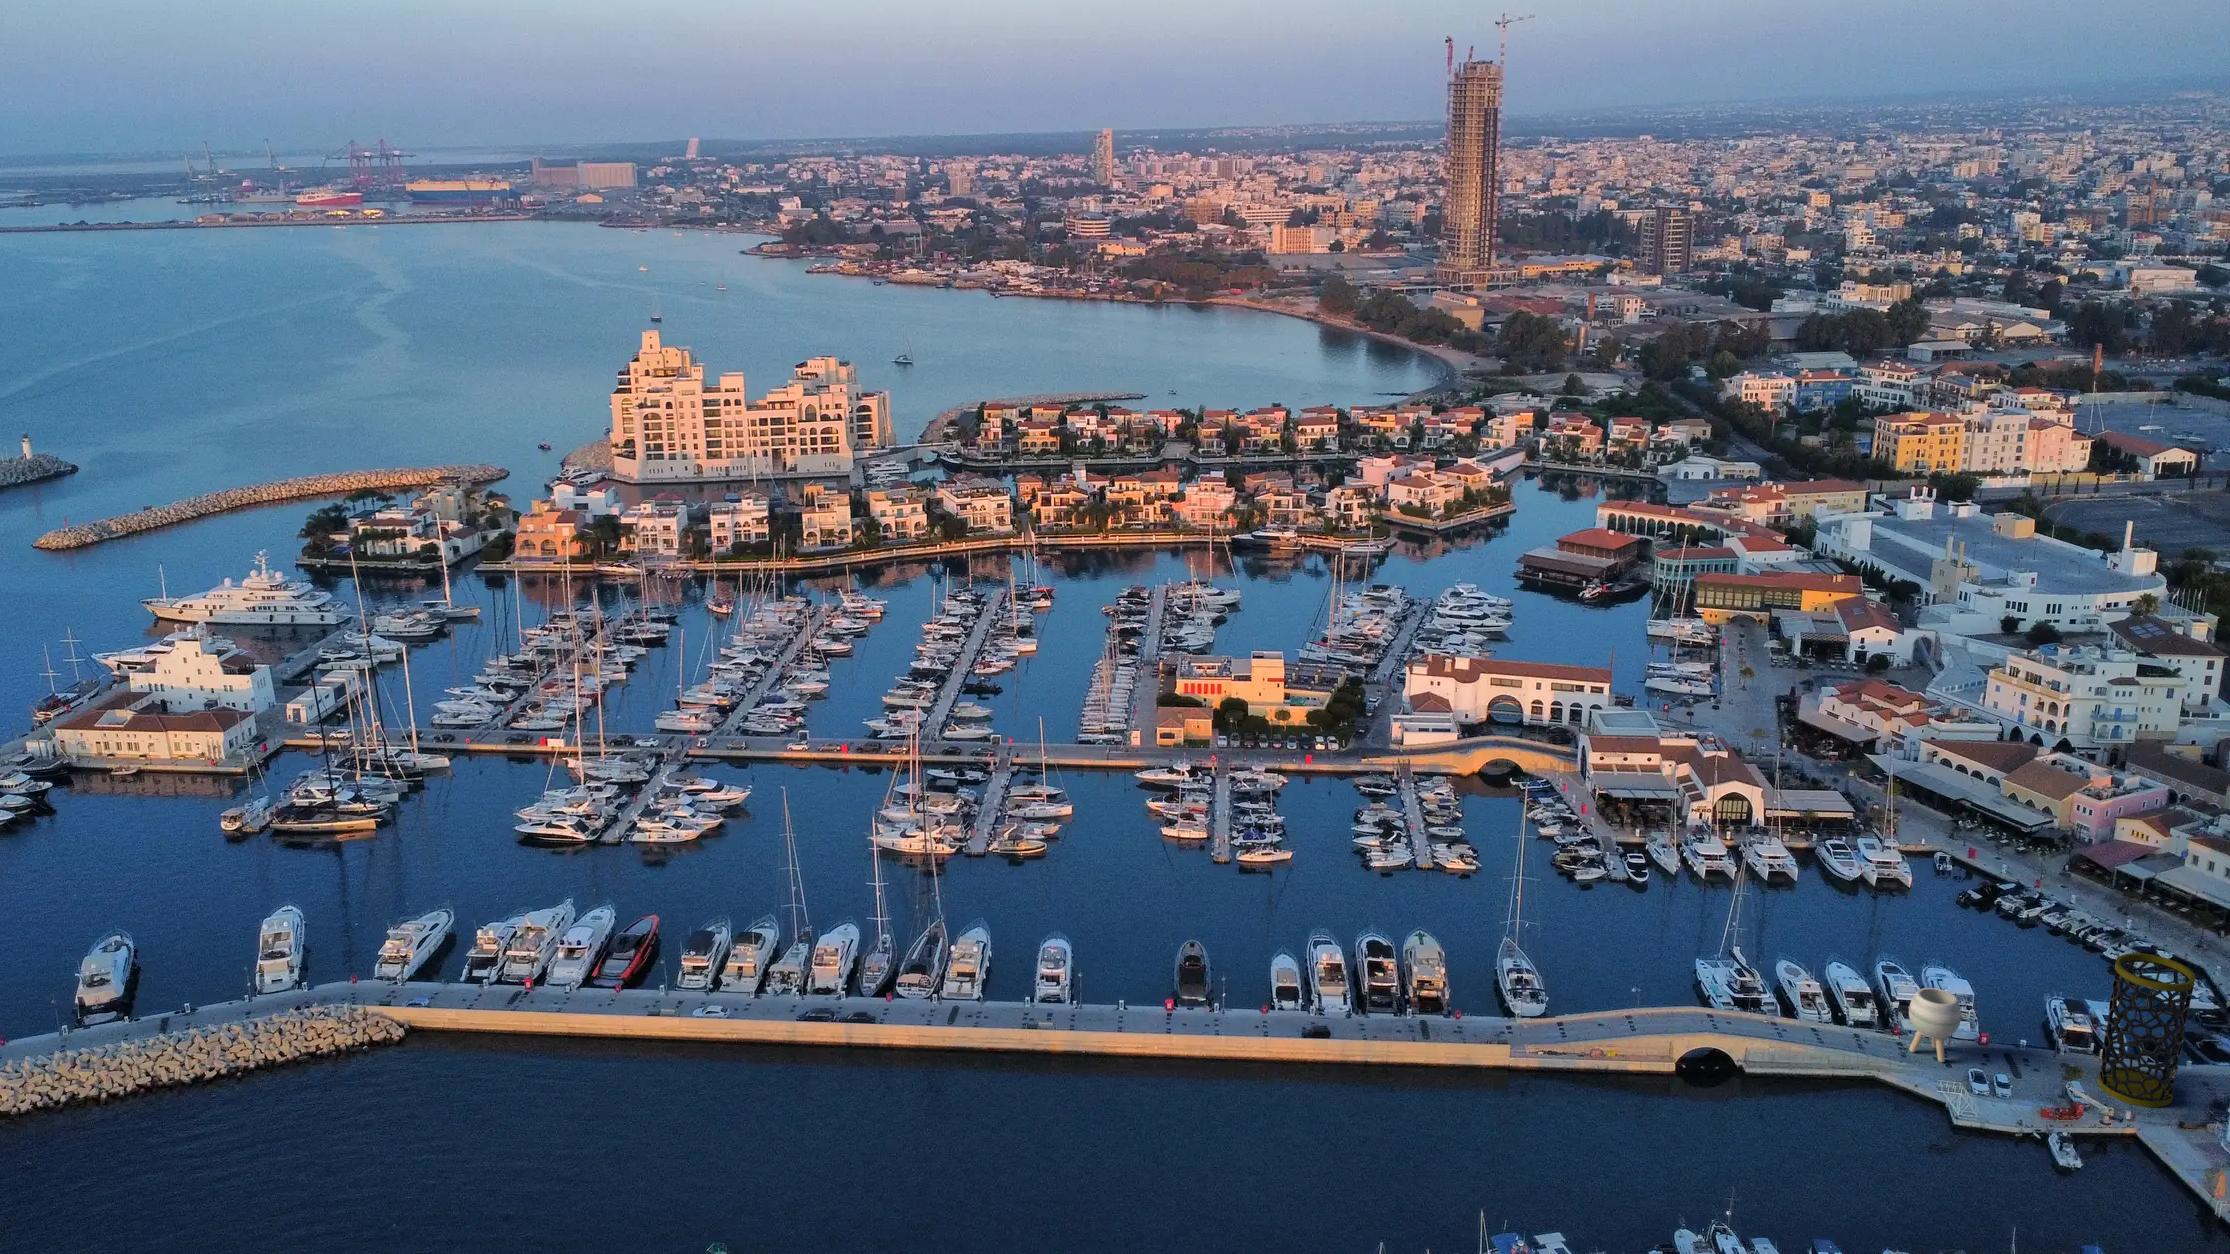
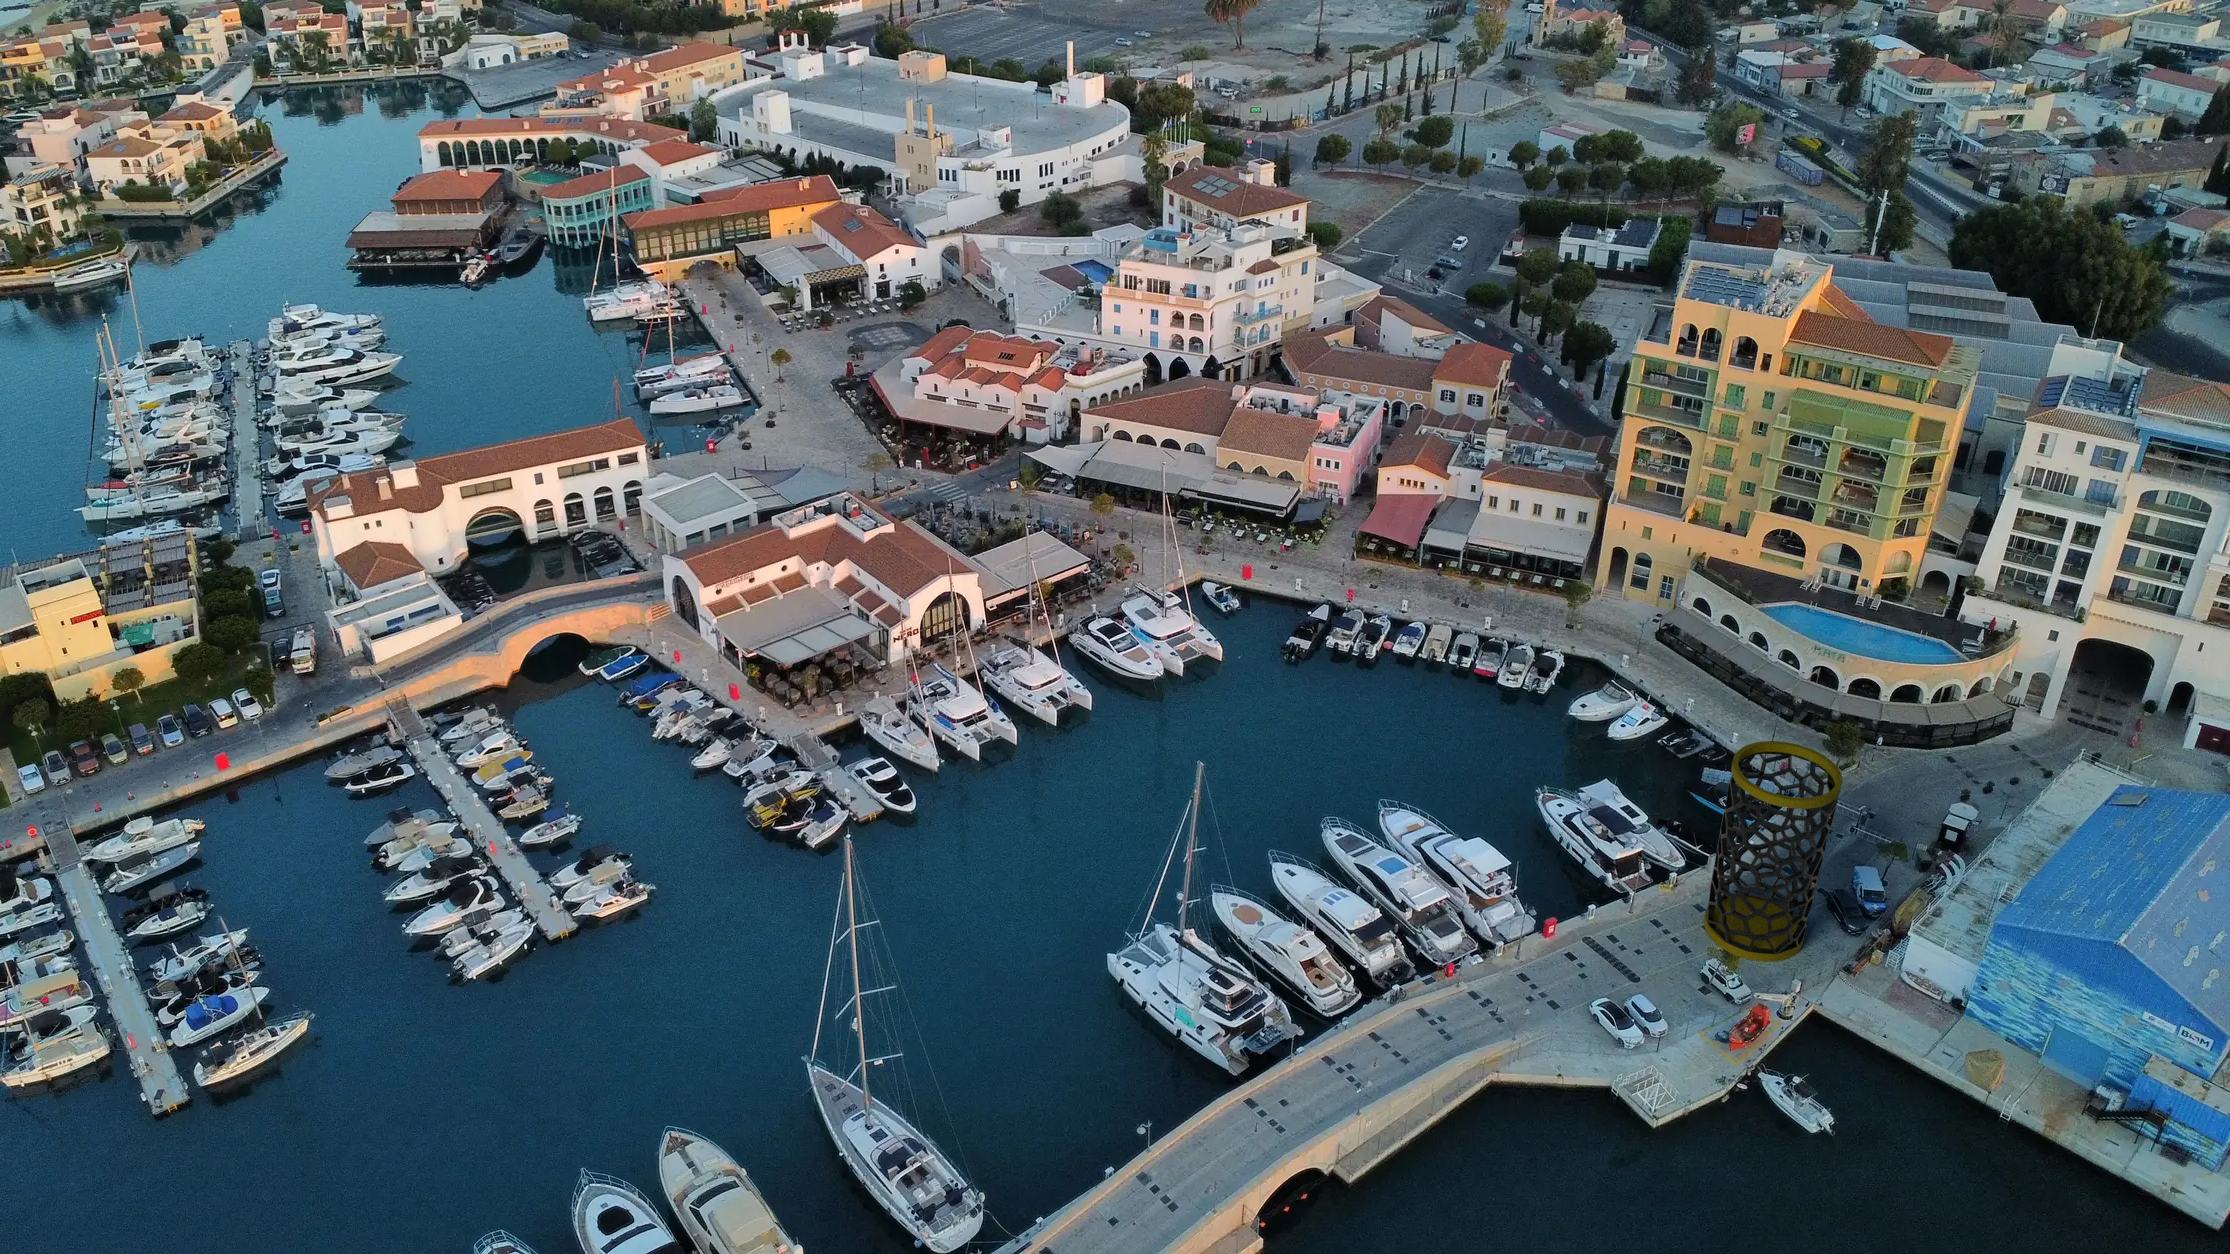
planter: present [1909,988,1961,1062] -> none [1490,901,1567,1010]

